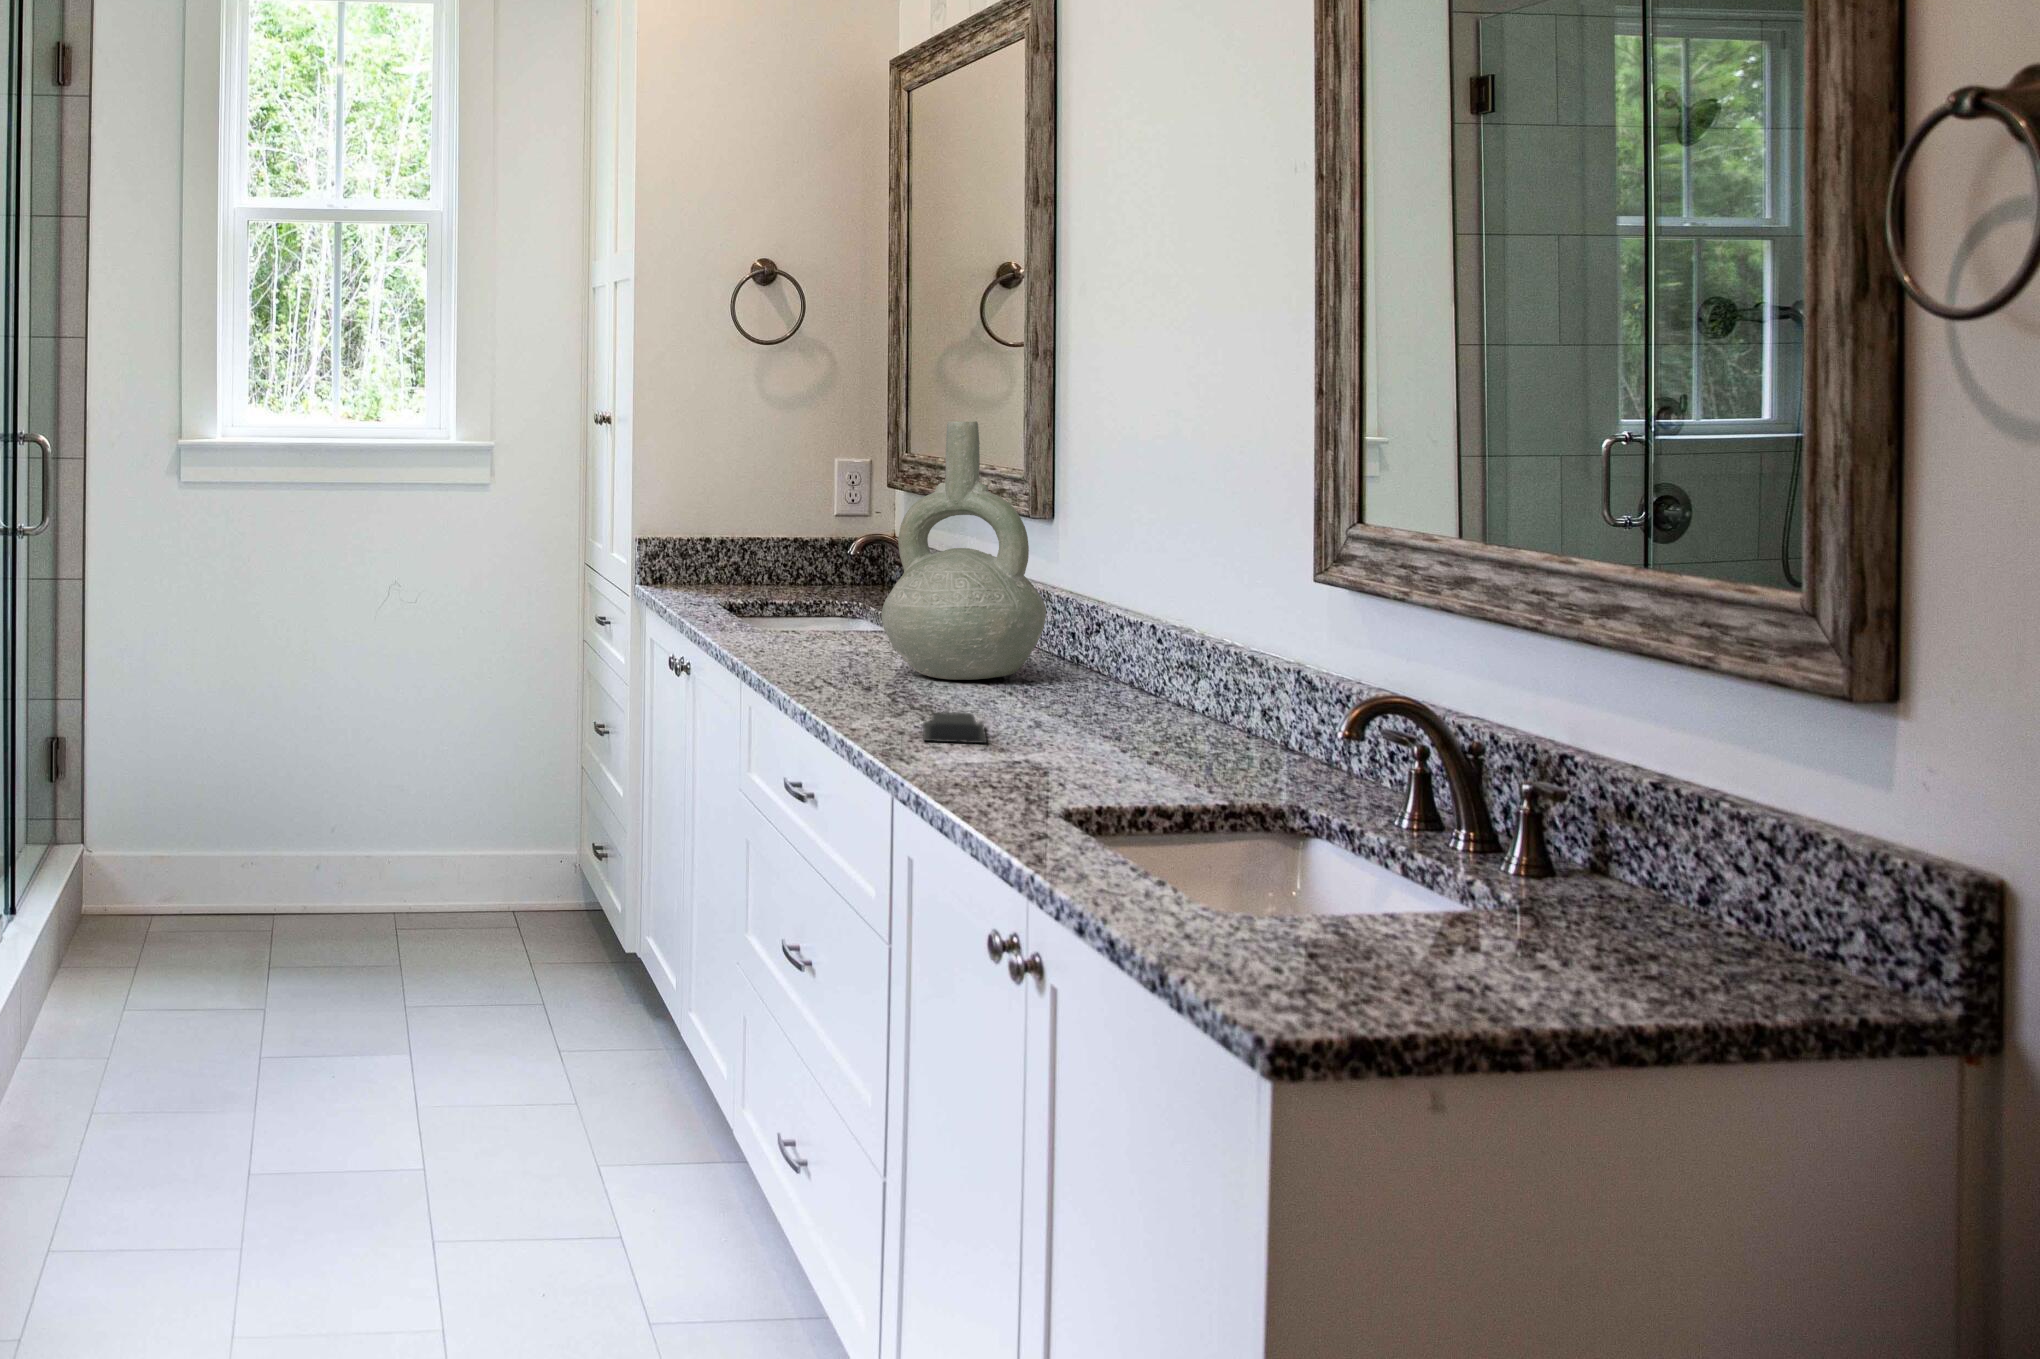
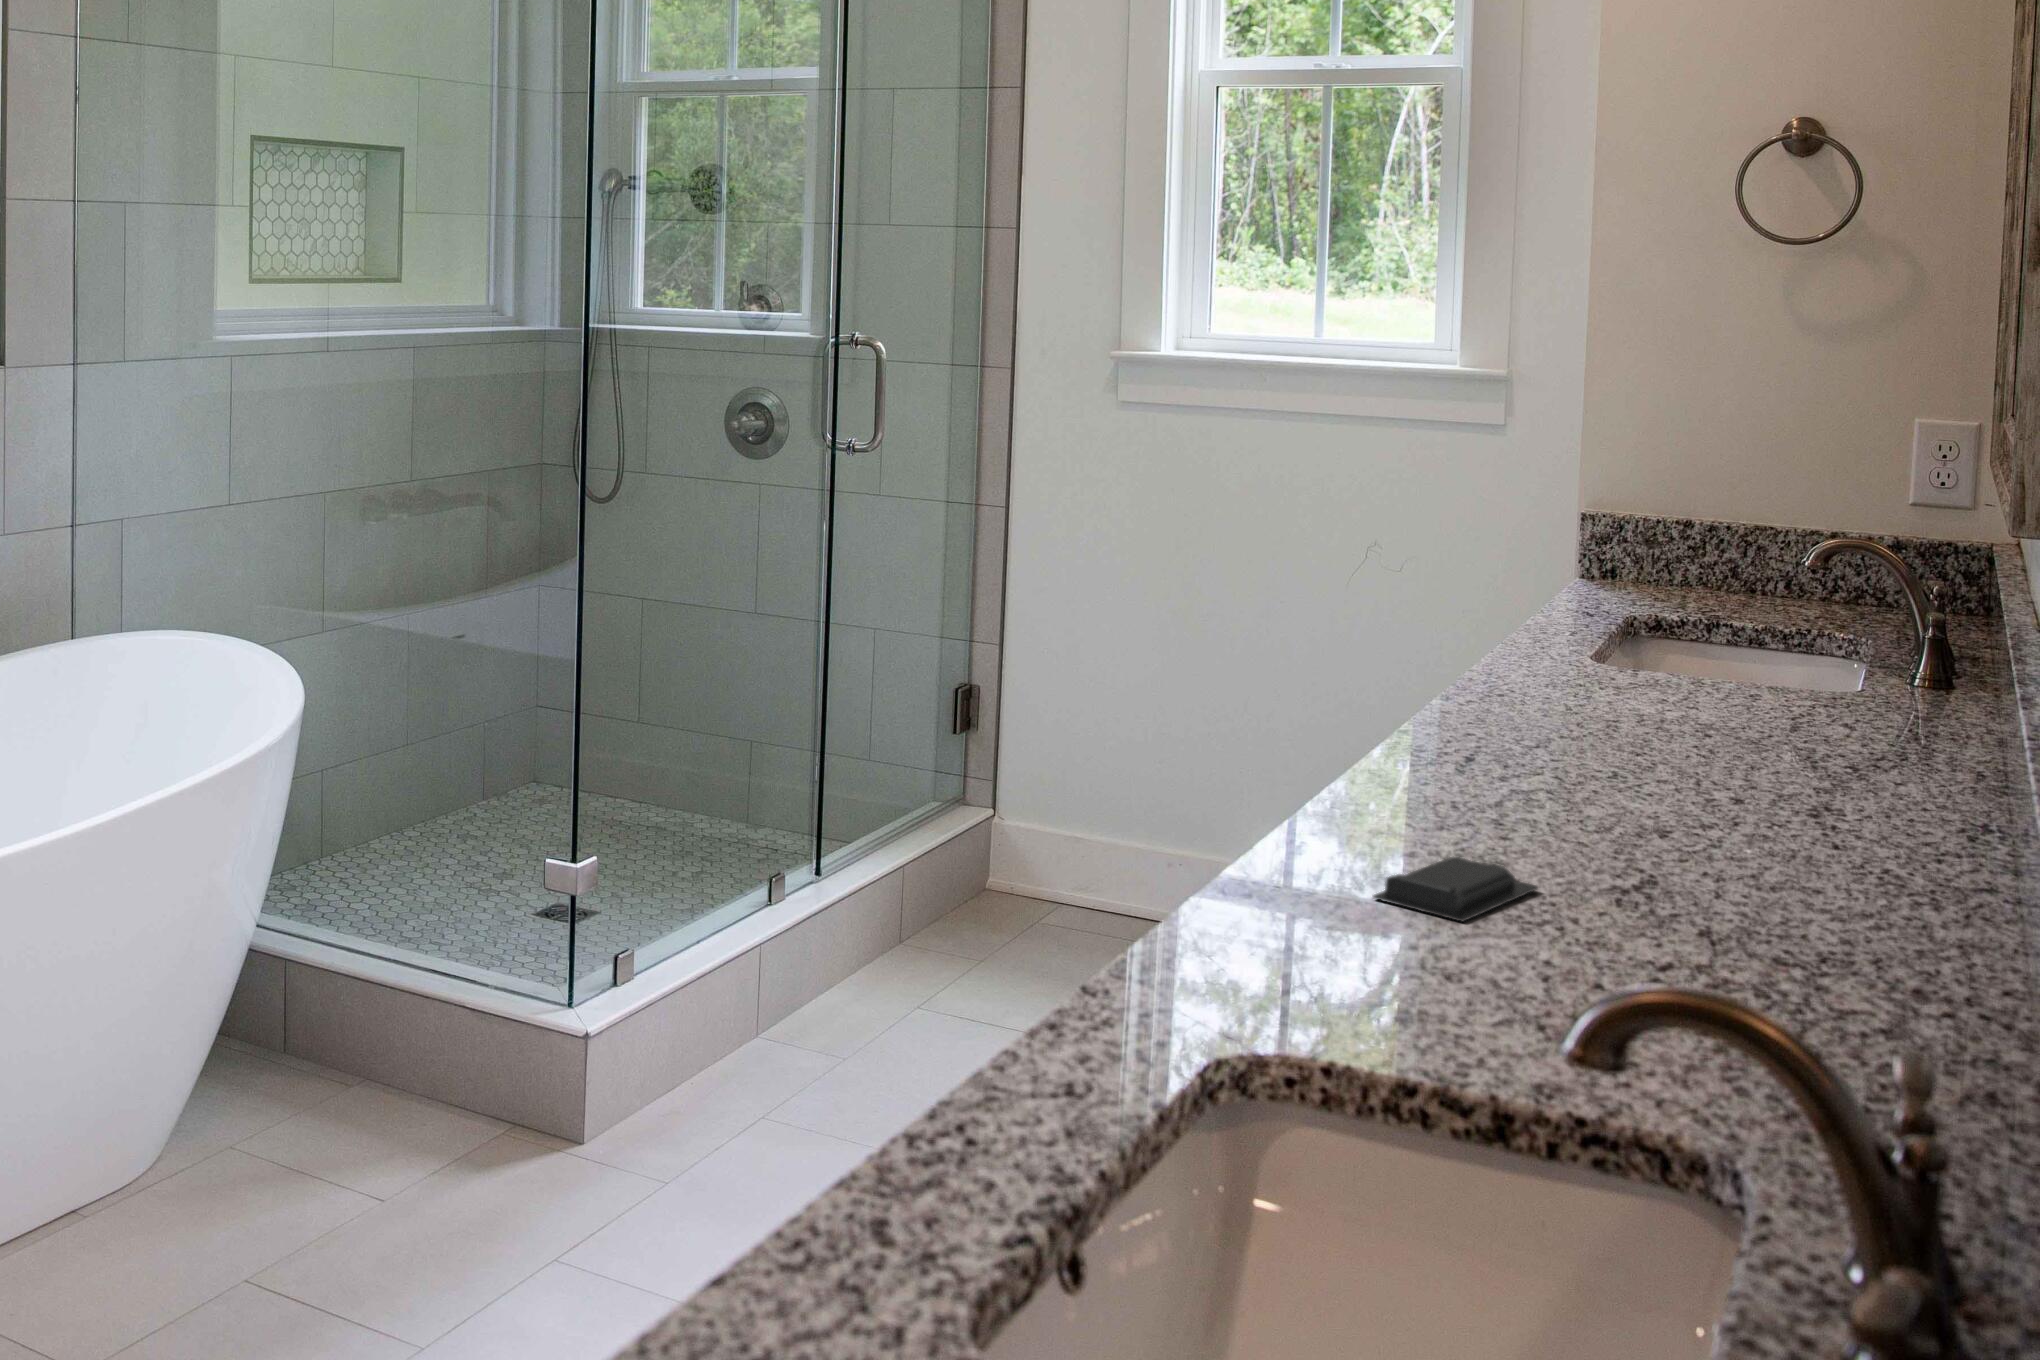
decorative vase: present [882,421,1046,680] -> none [1605,403,1892,809]

